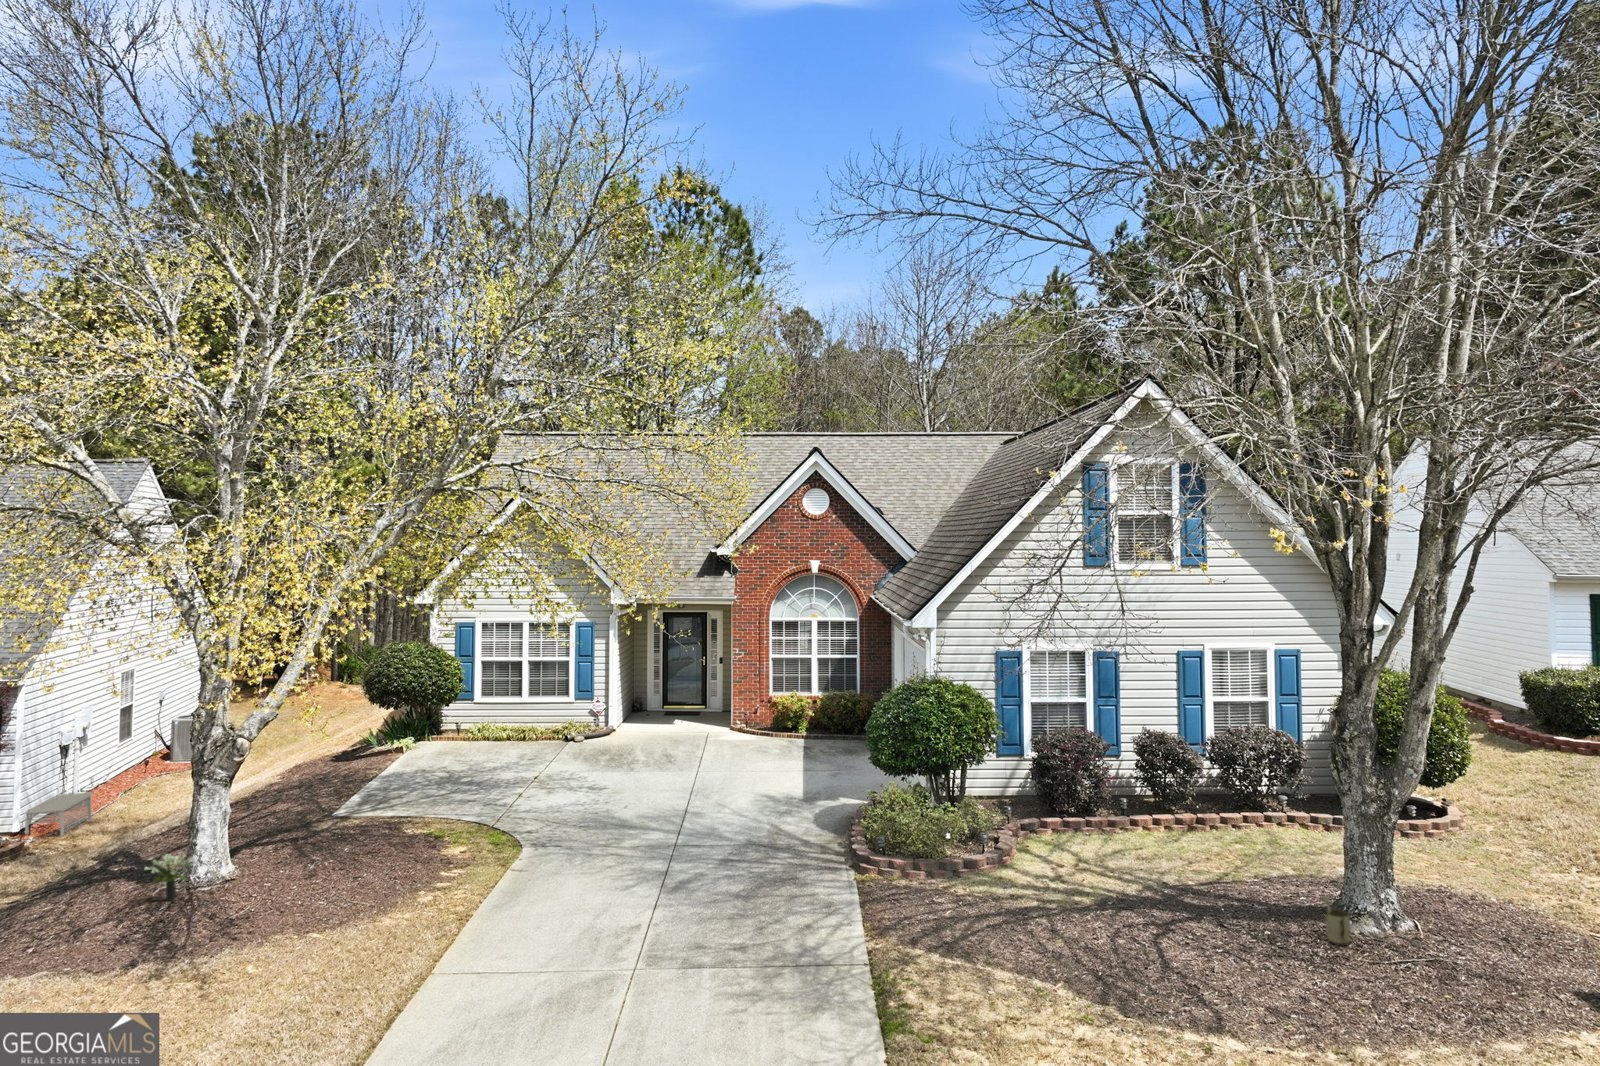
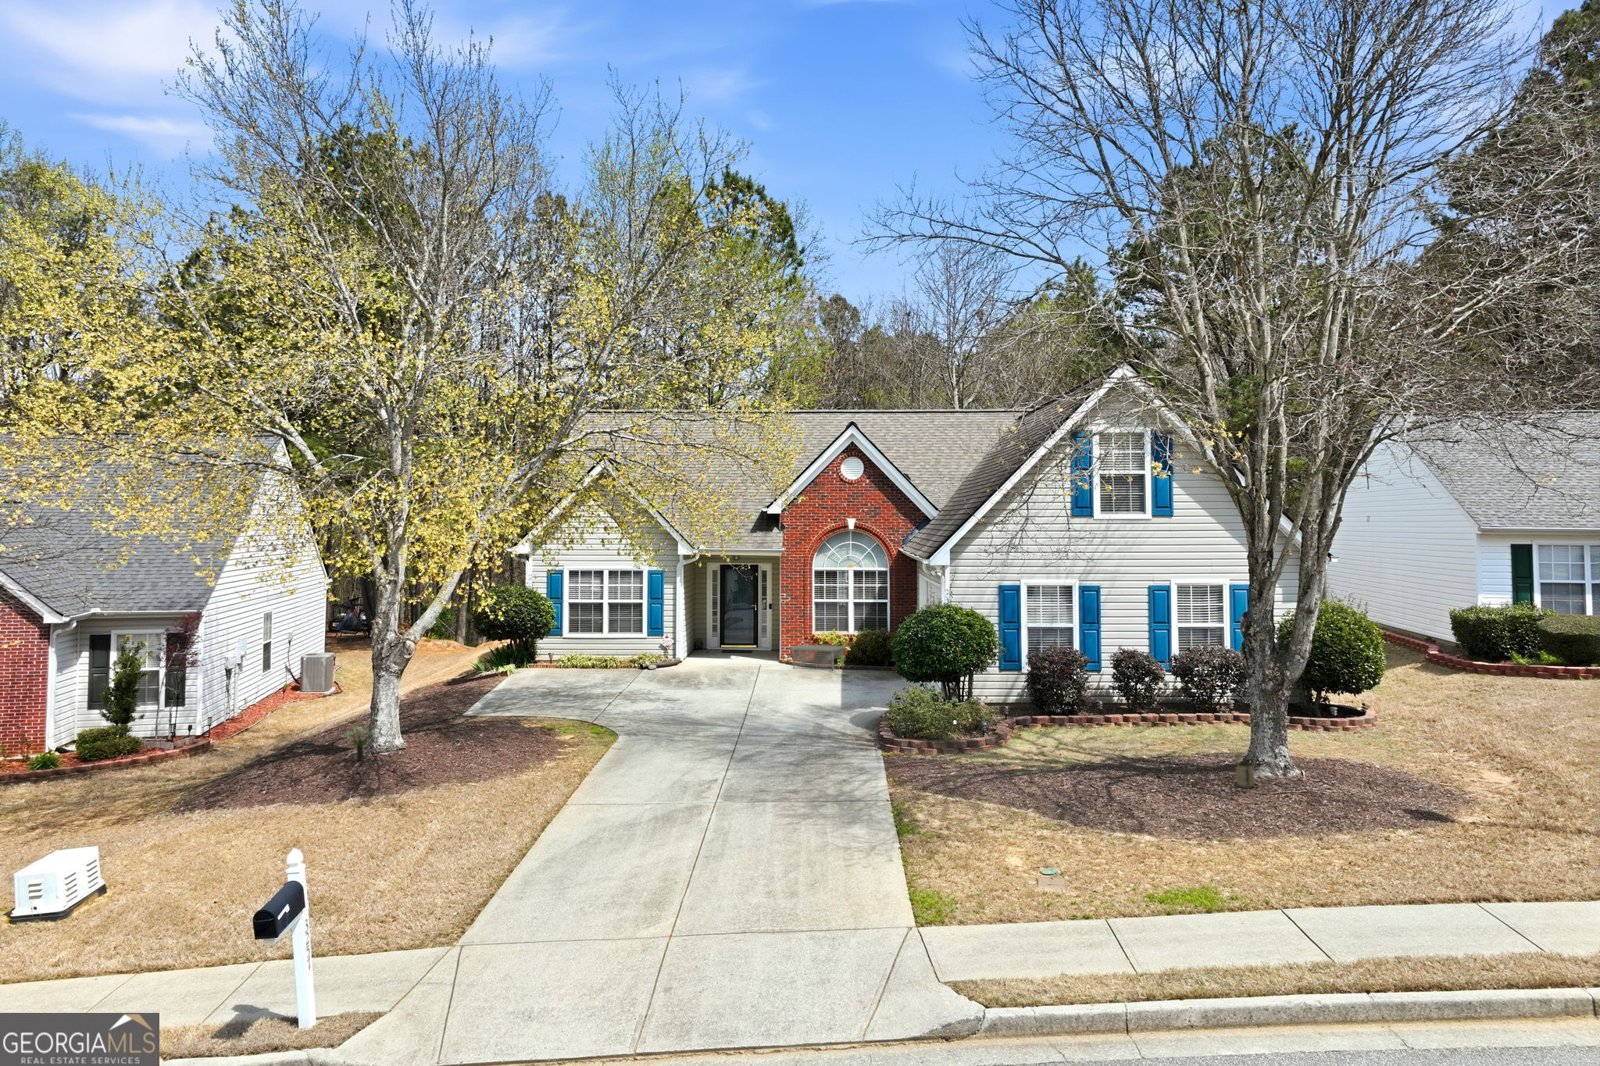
storage bench: present [25,792,93,837] -> present [791,645,844,670]

